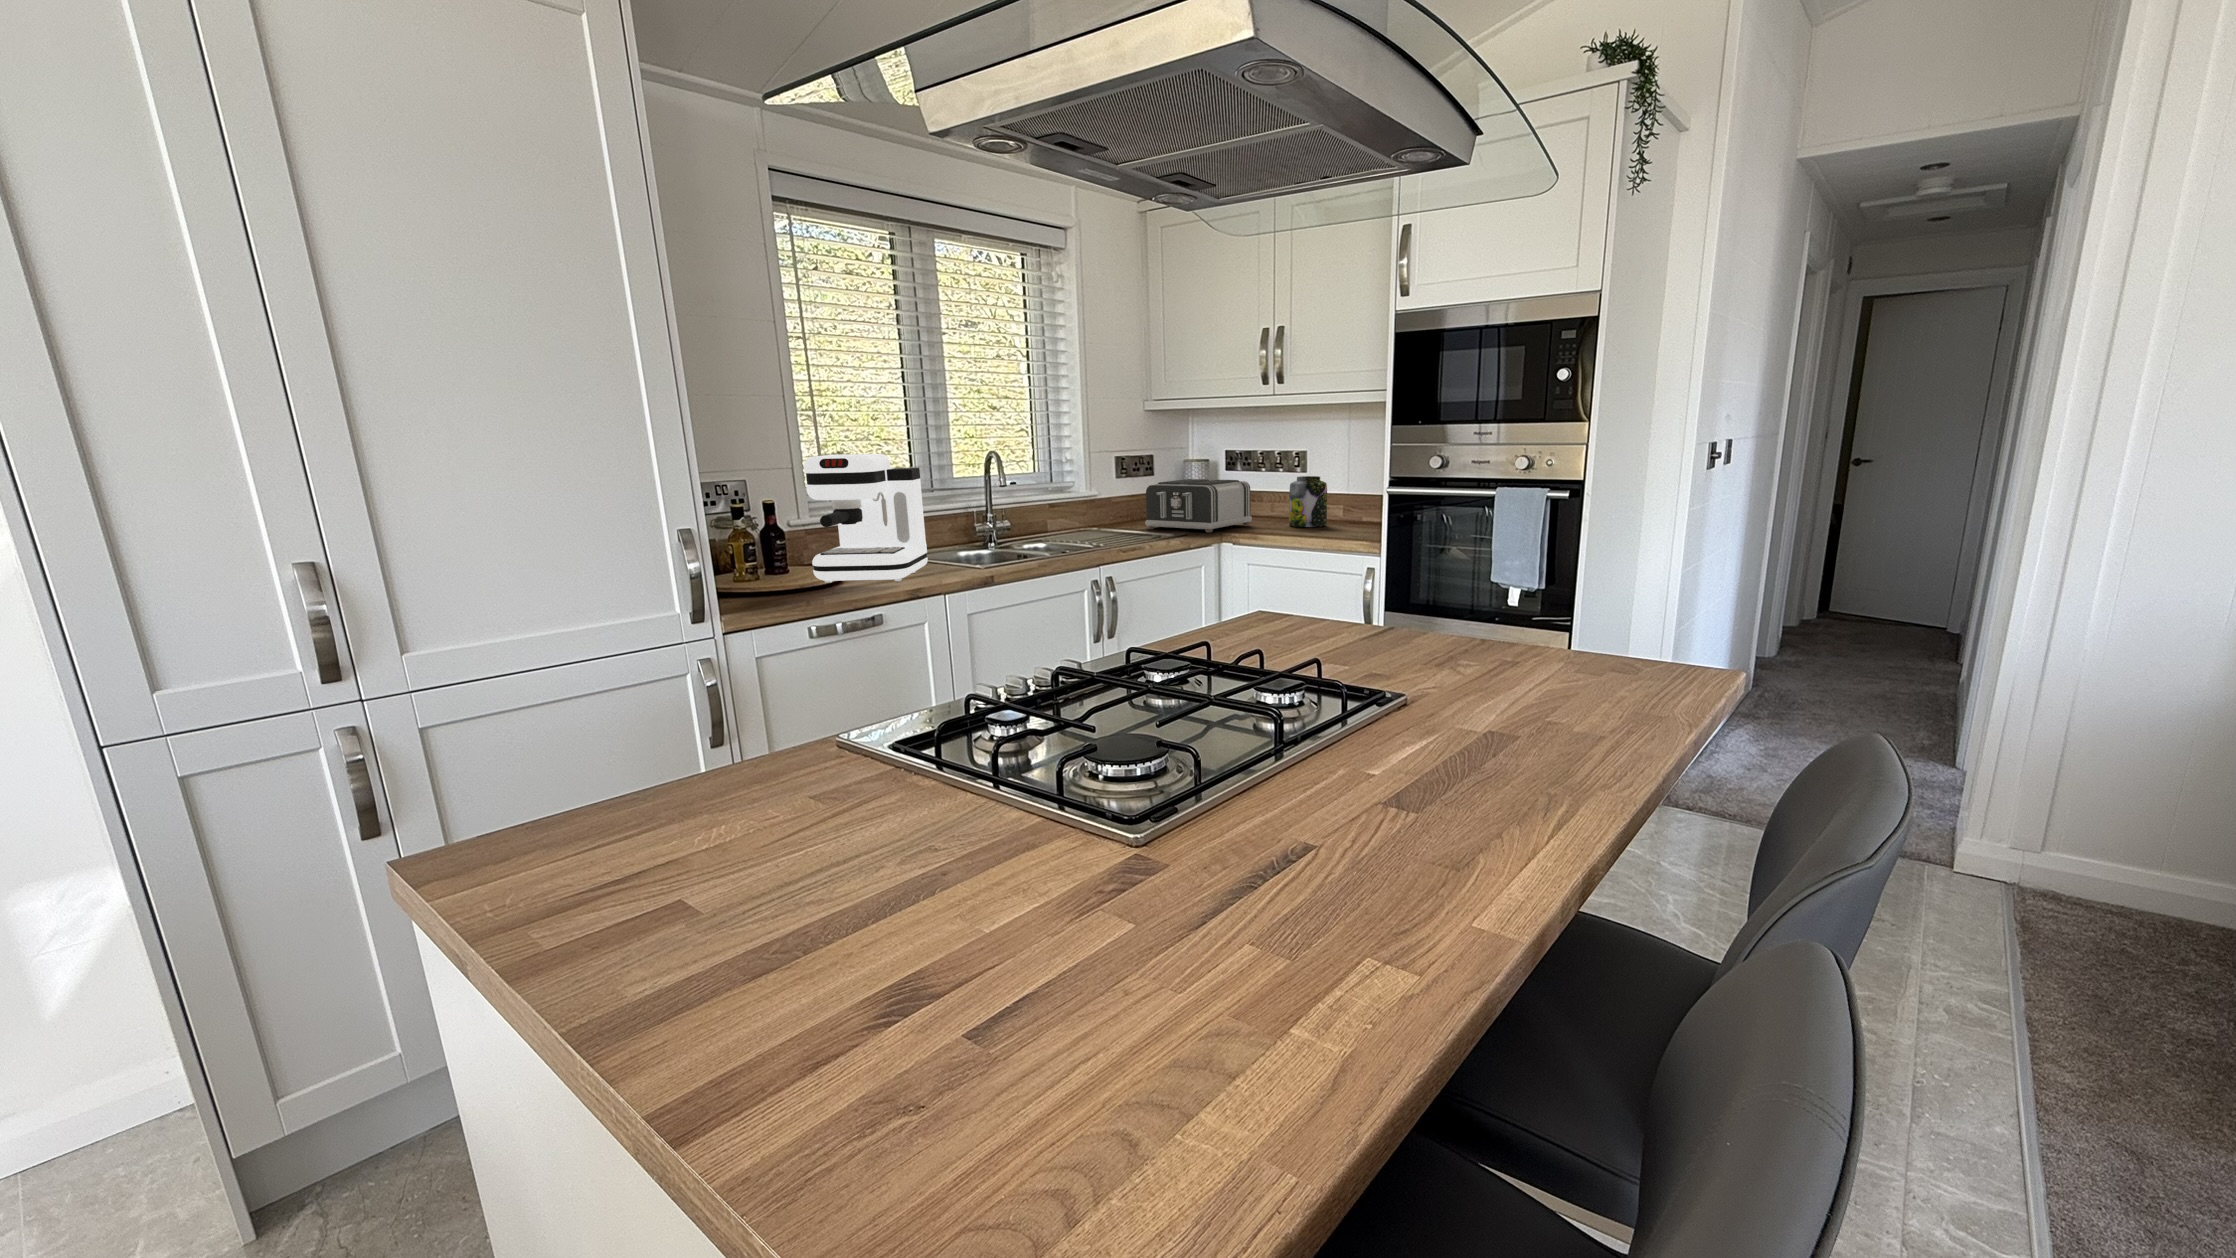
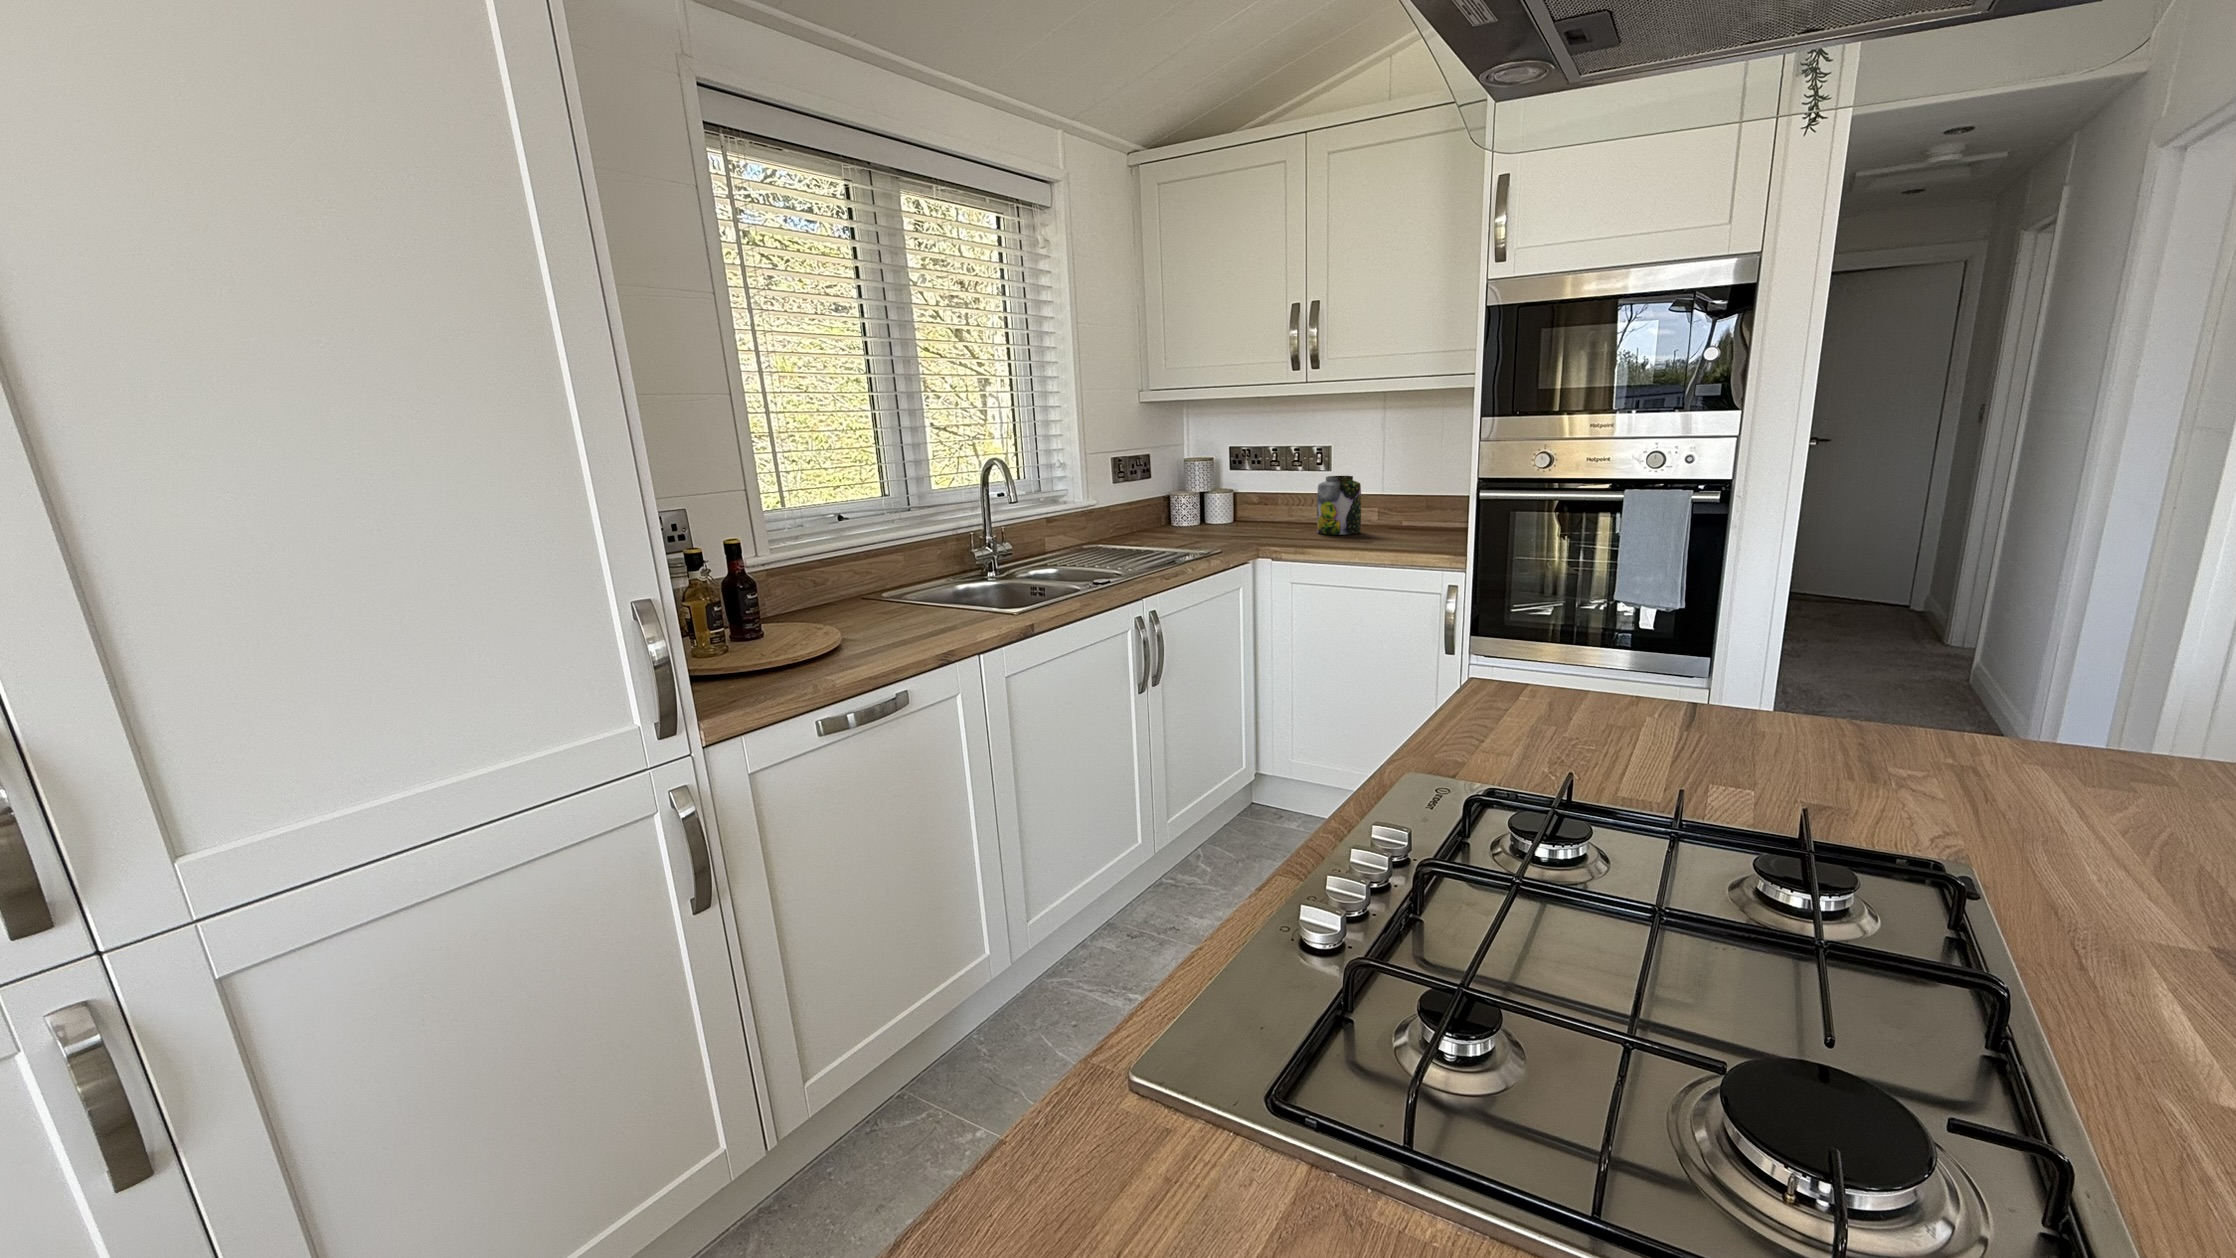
coffee maker: present [804,454,928,583] -> none [778,468,939,645]
toaster: present [1145,479,1252,532] -> none [1155,482,1275,546]

